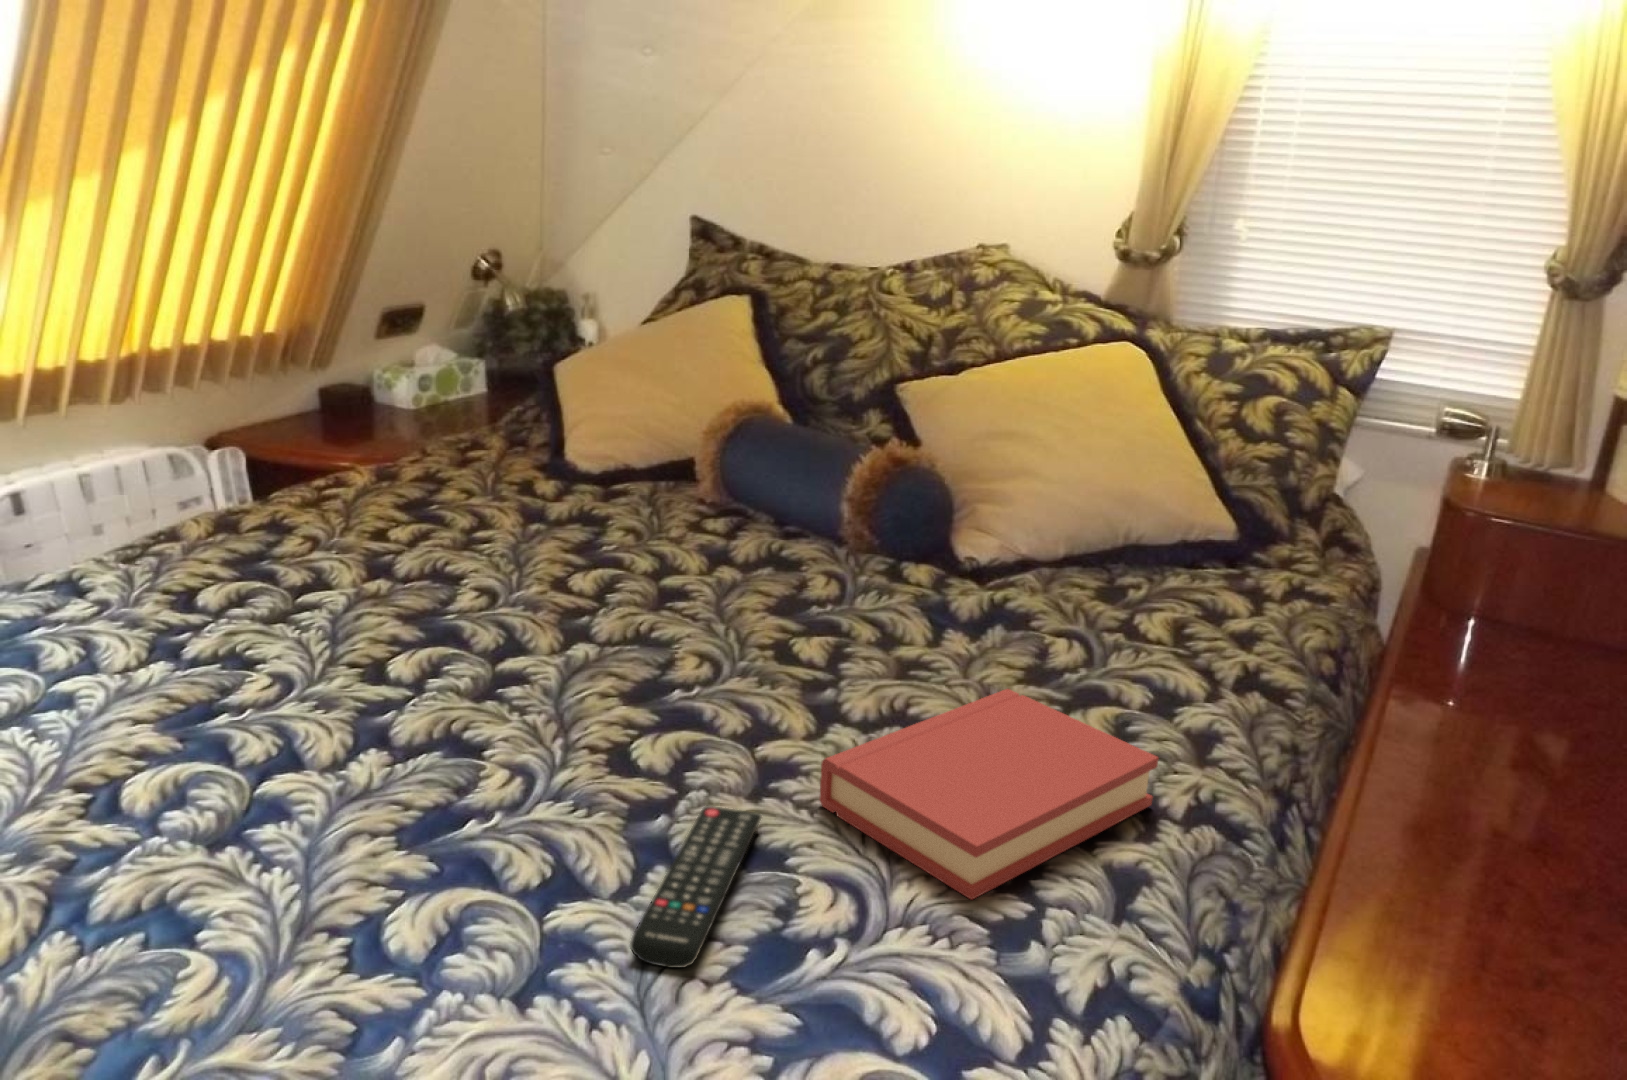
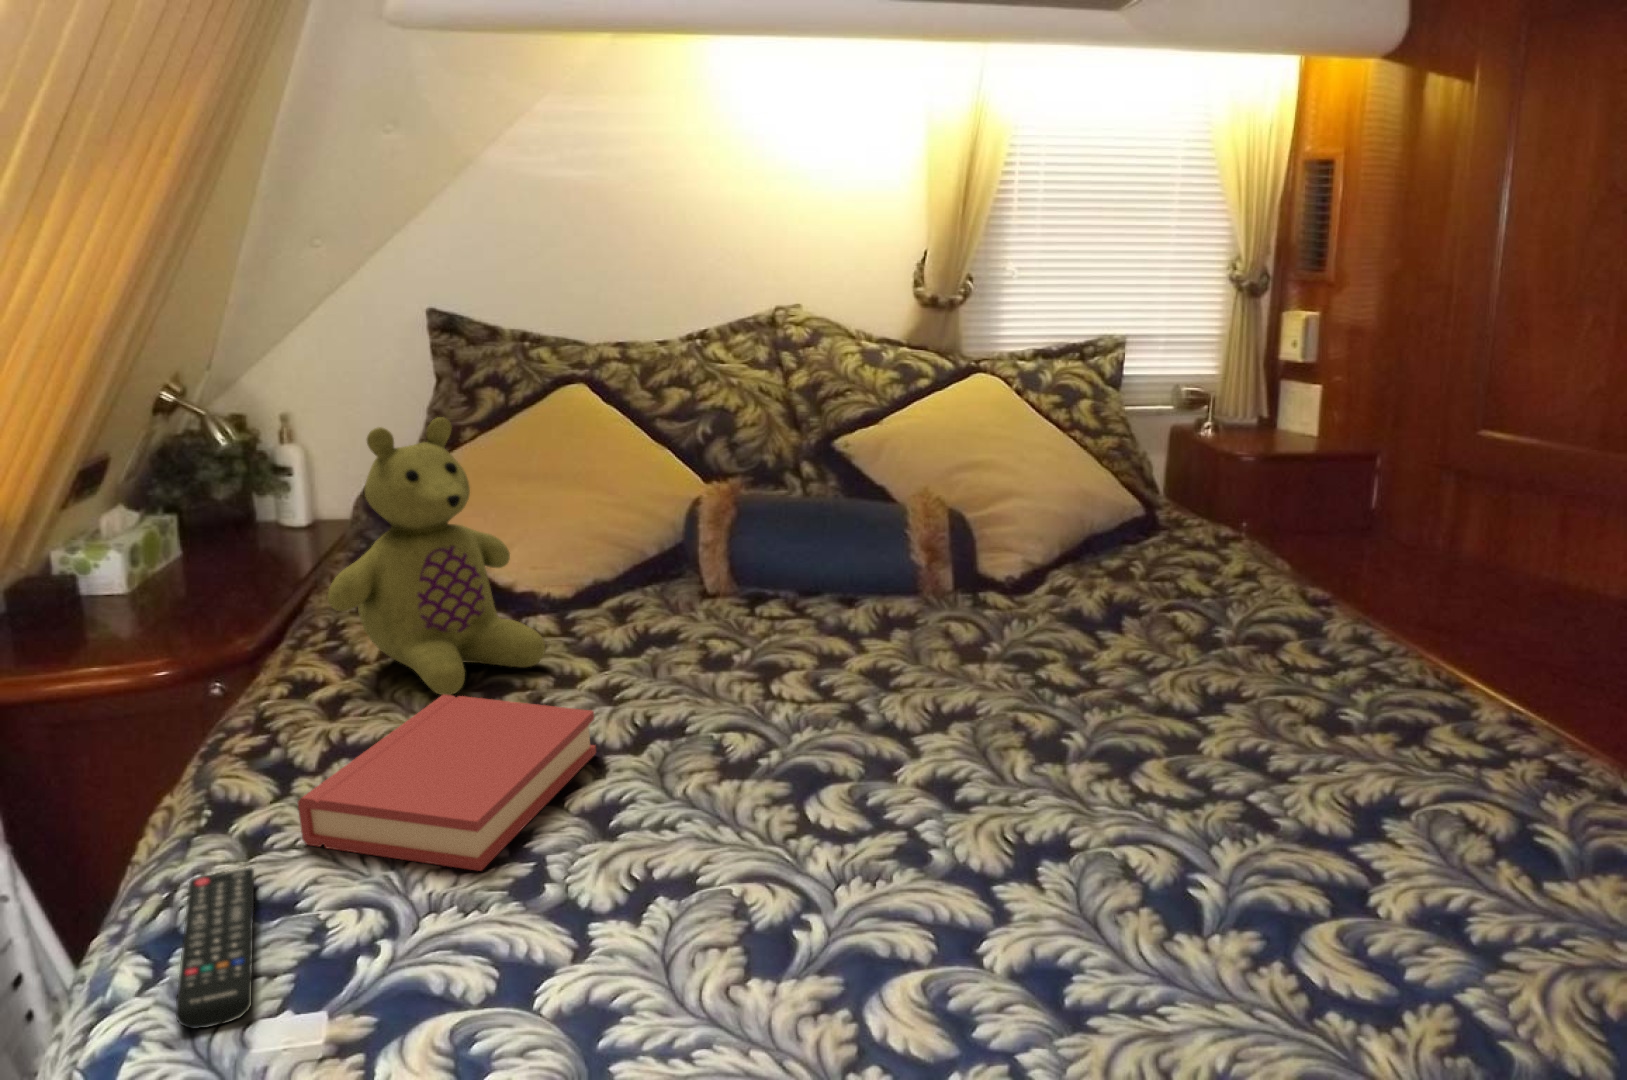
stuffed bear: none [931,388,1143,688] -> present [328,417,545,695]

